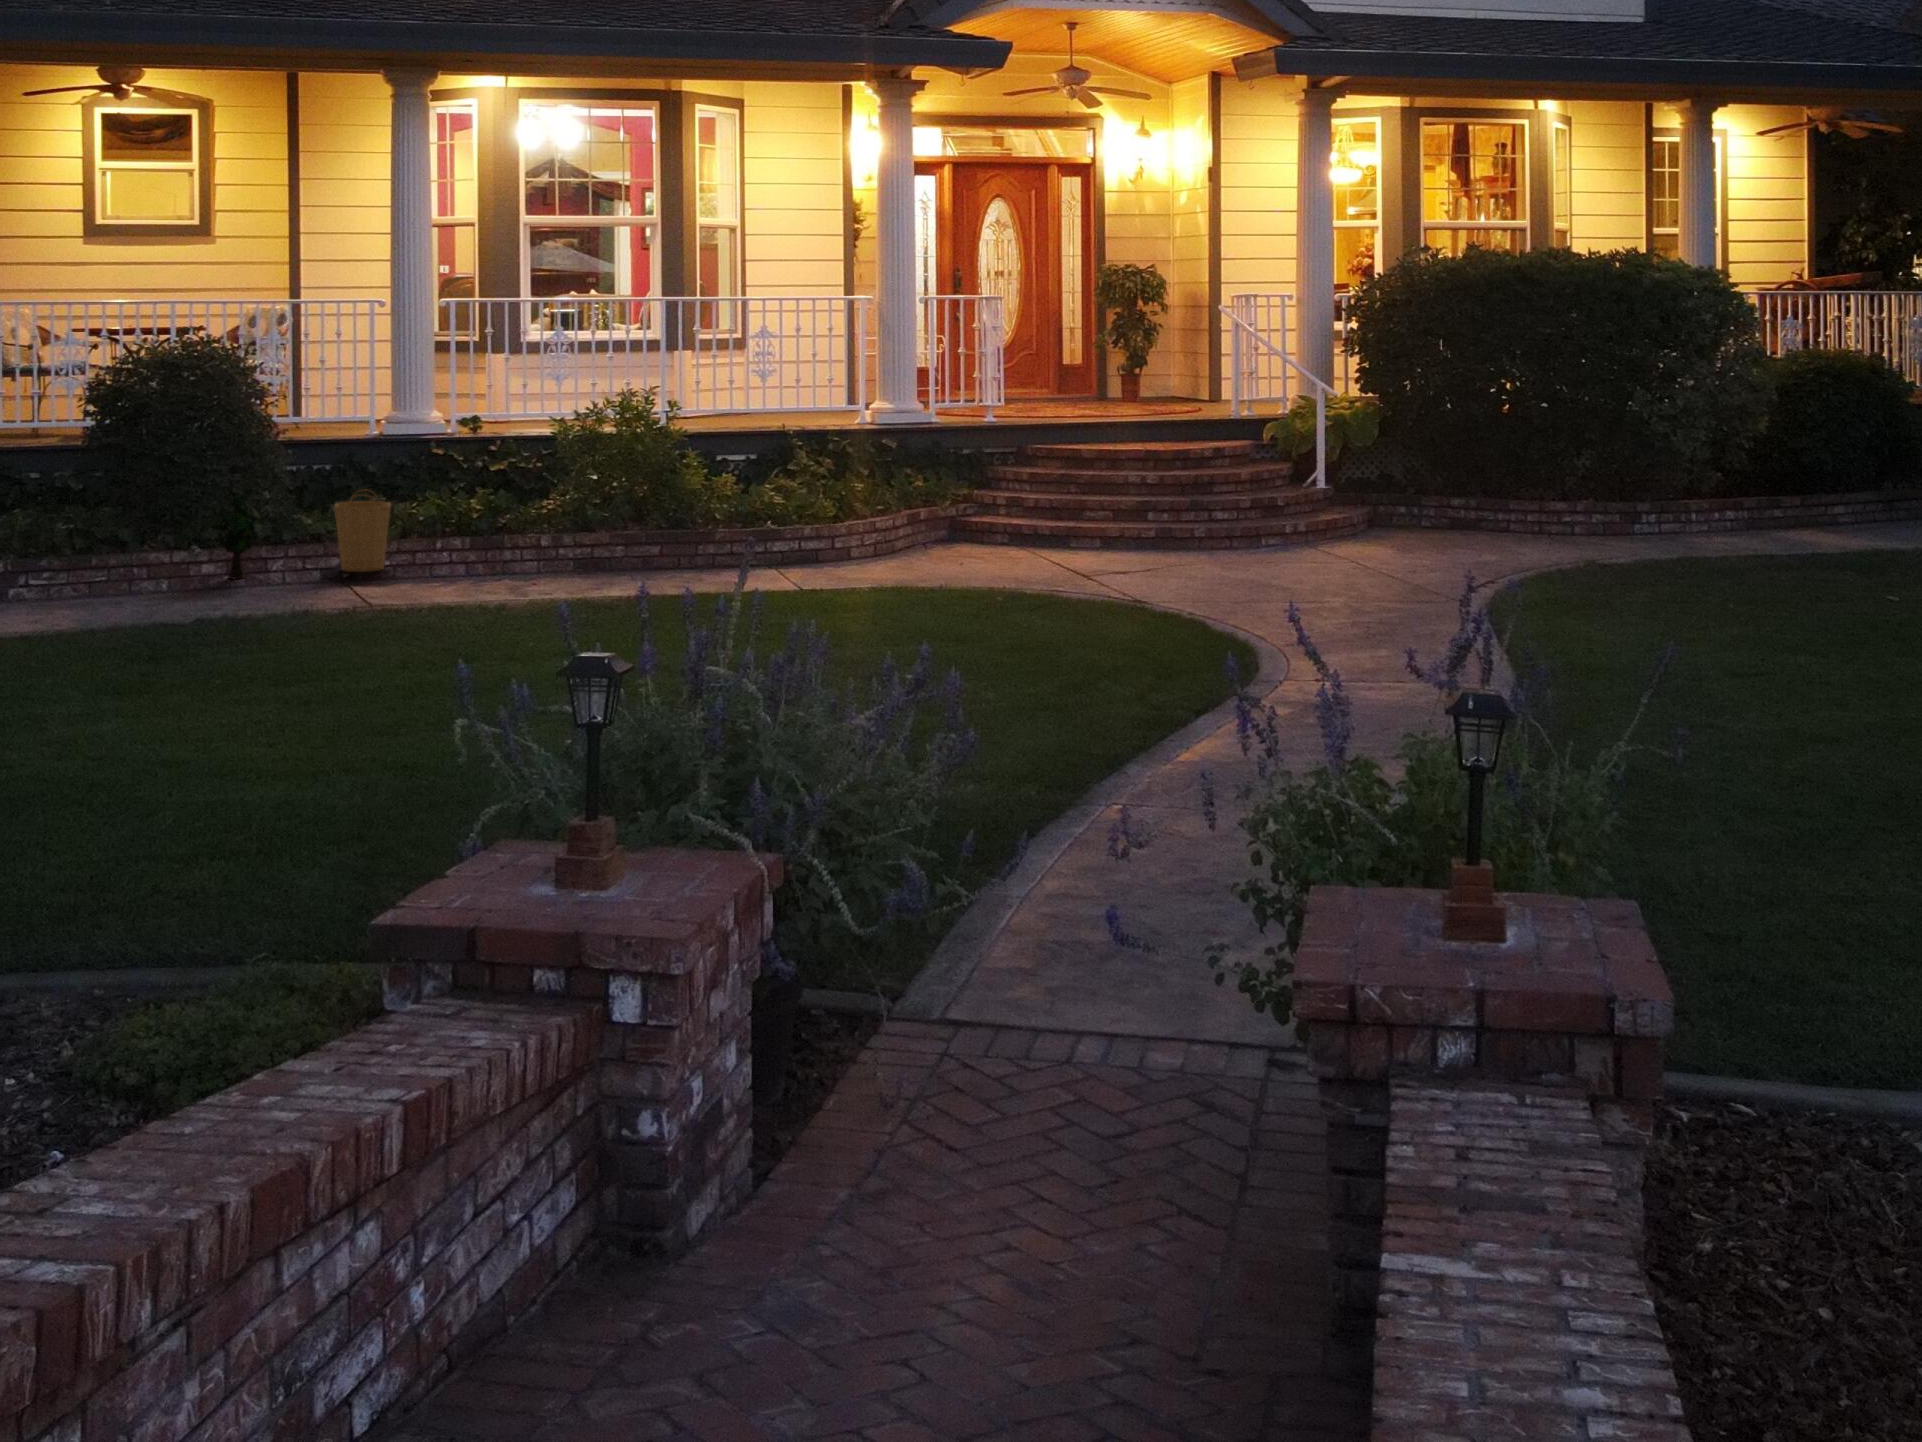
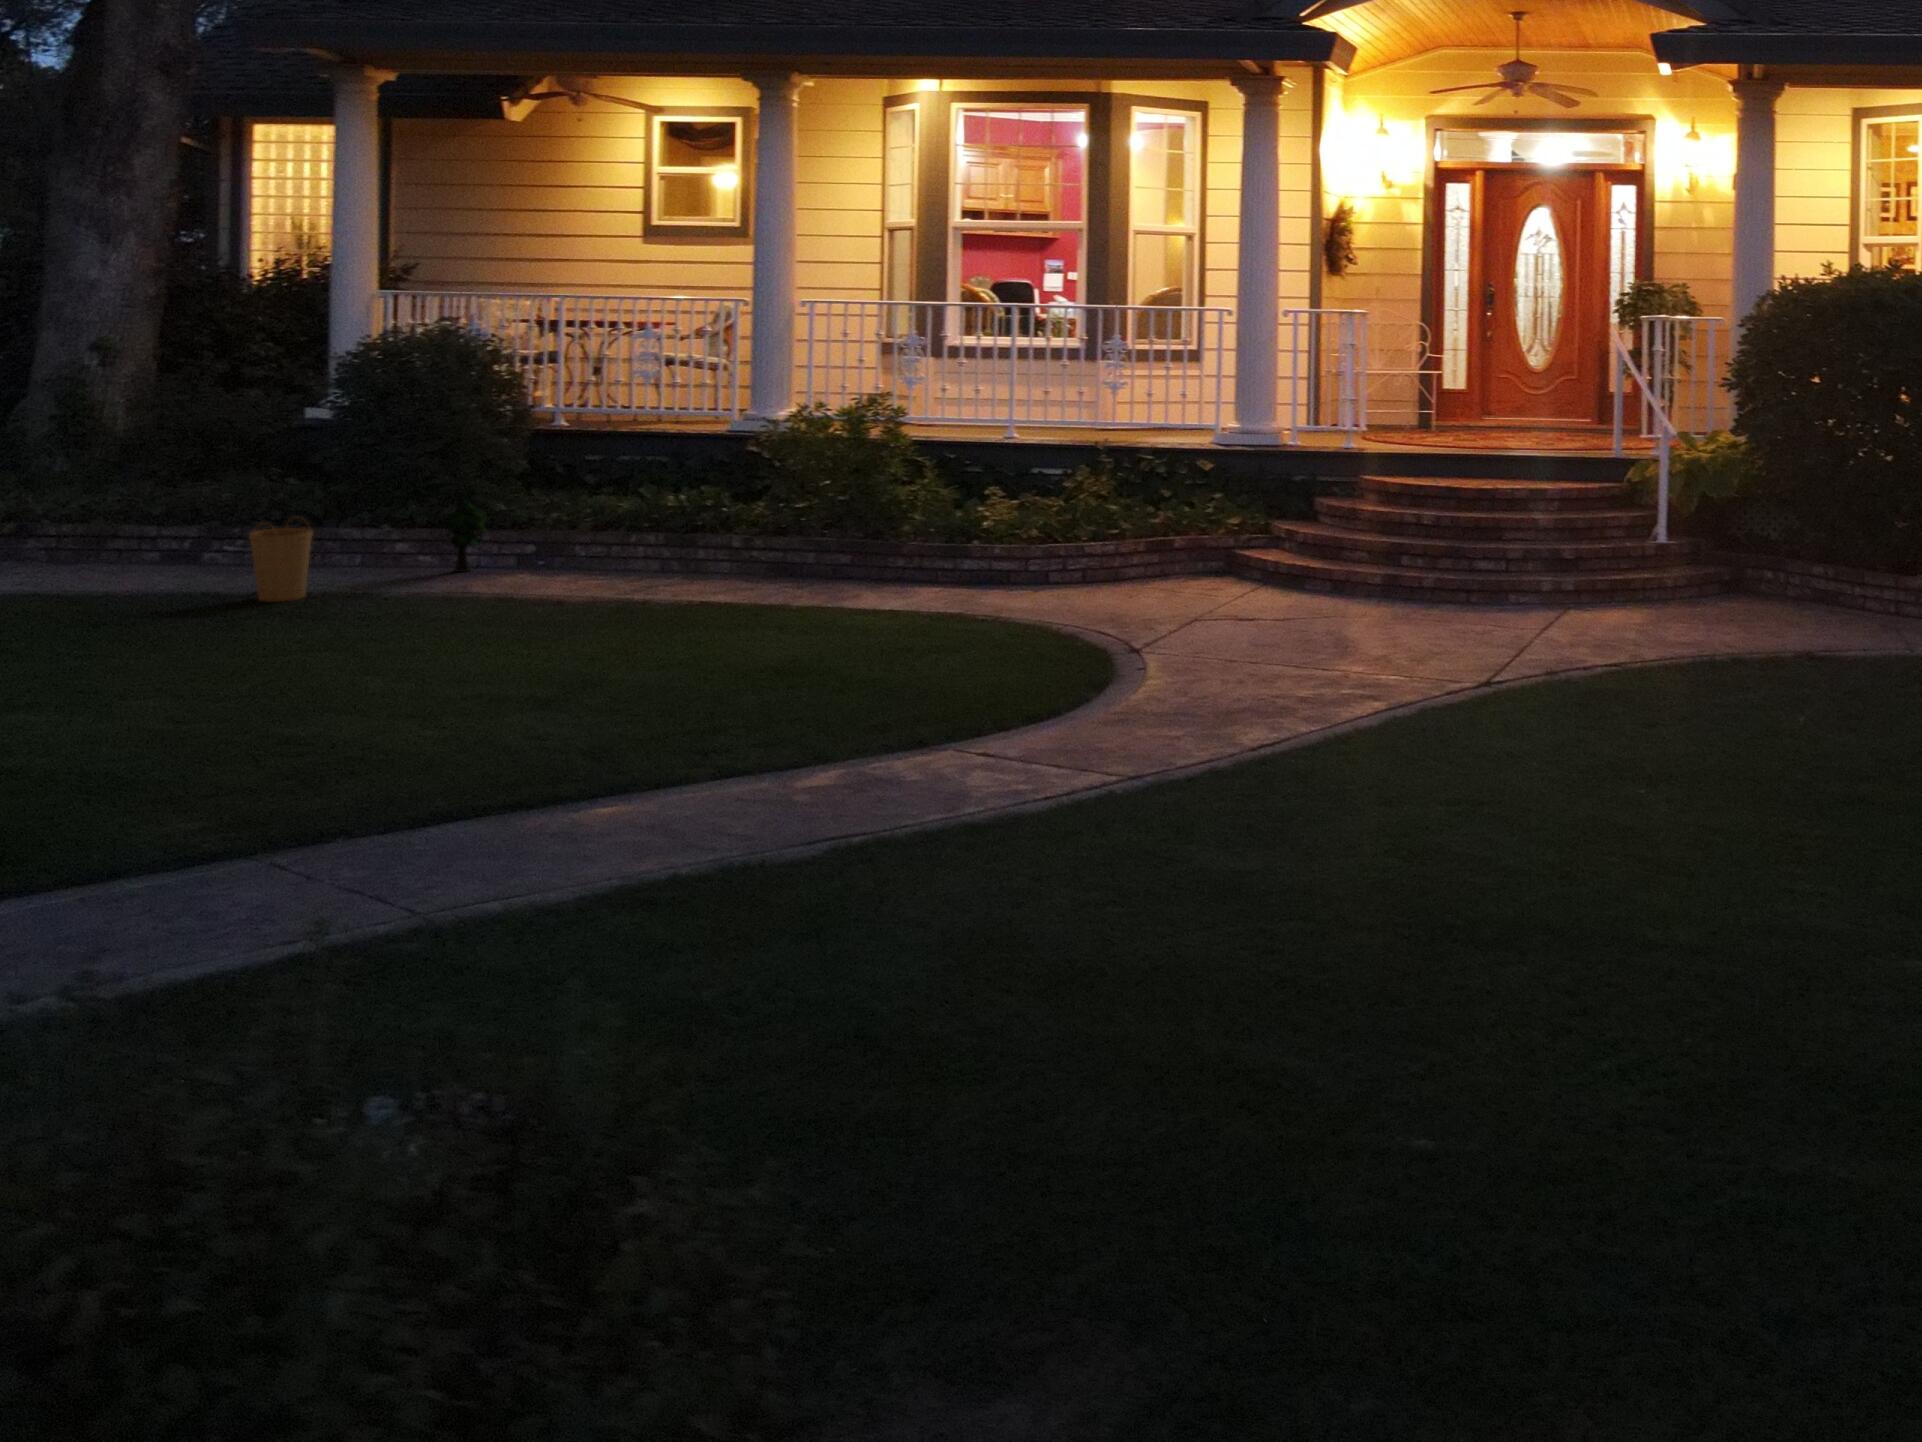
basket: present [334,493,391,572] -> present [249,527,313,602]

